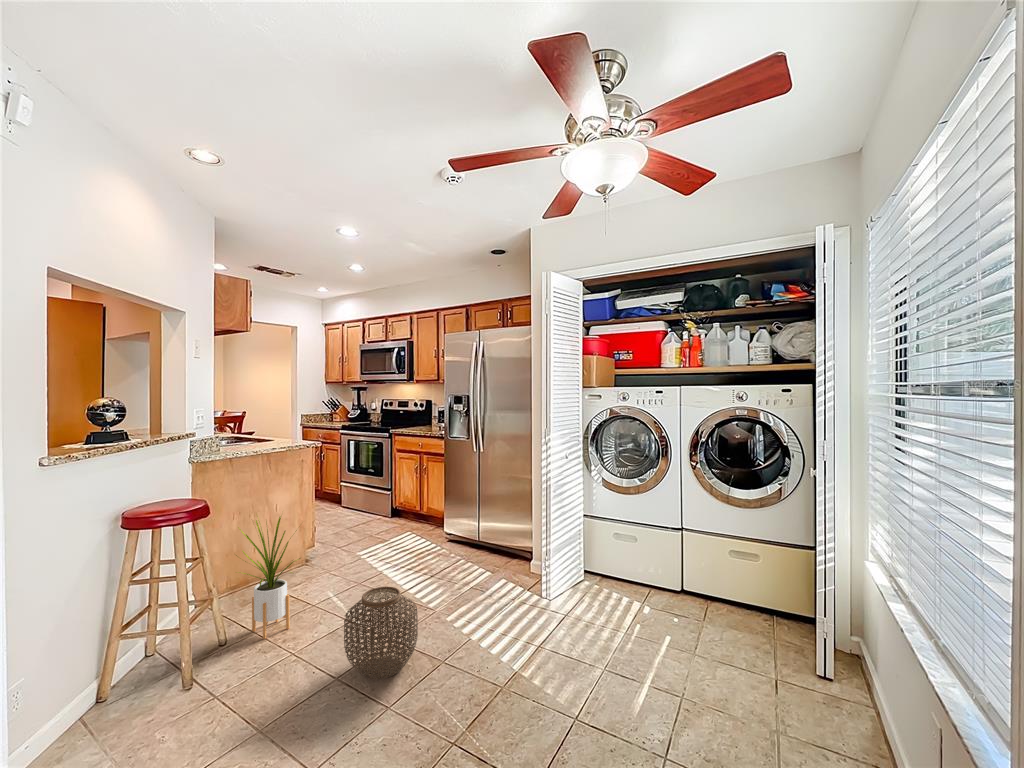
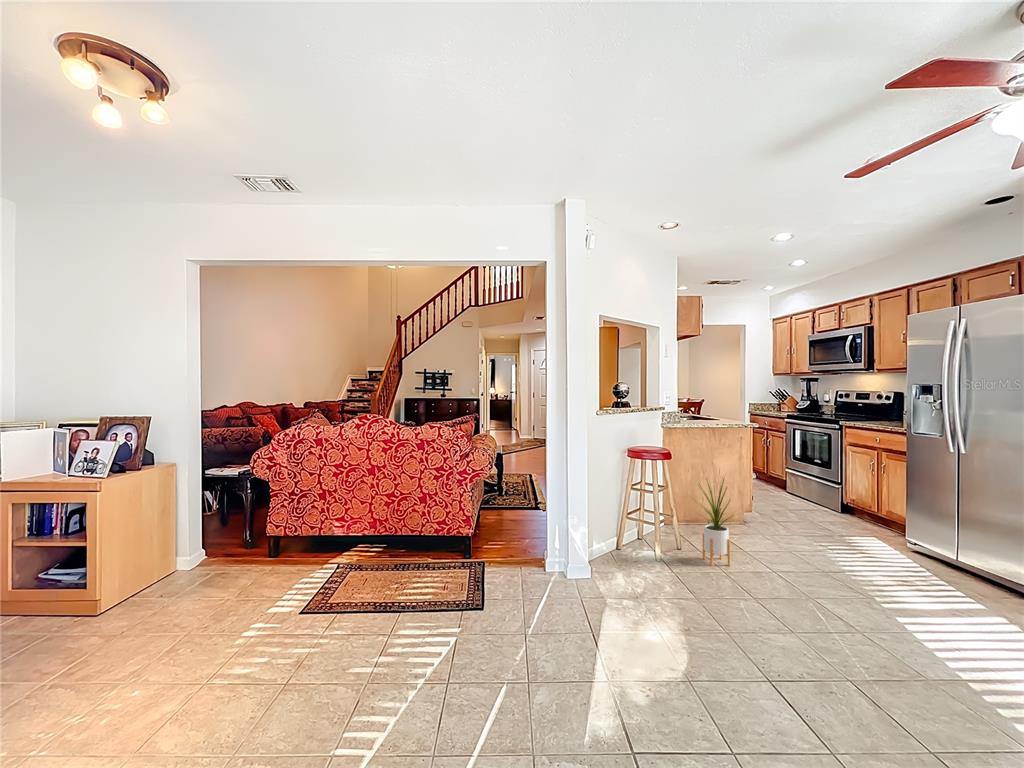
woven basket: present [344,587,418,679] -> none [772,547,844,624]

